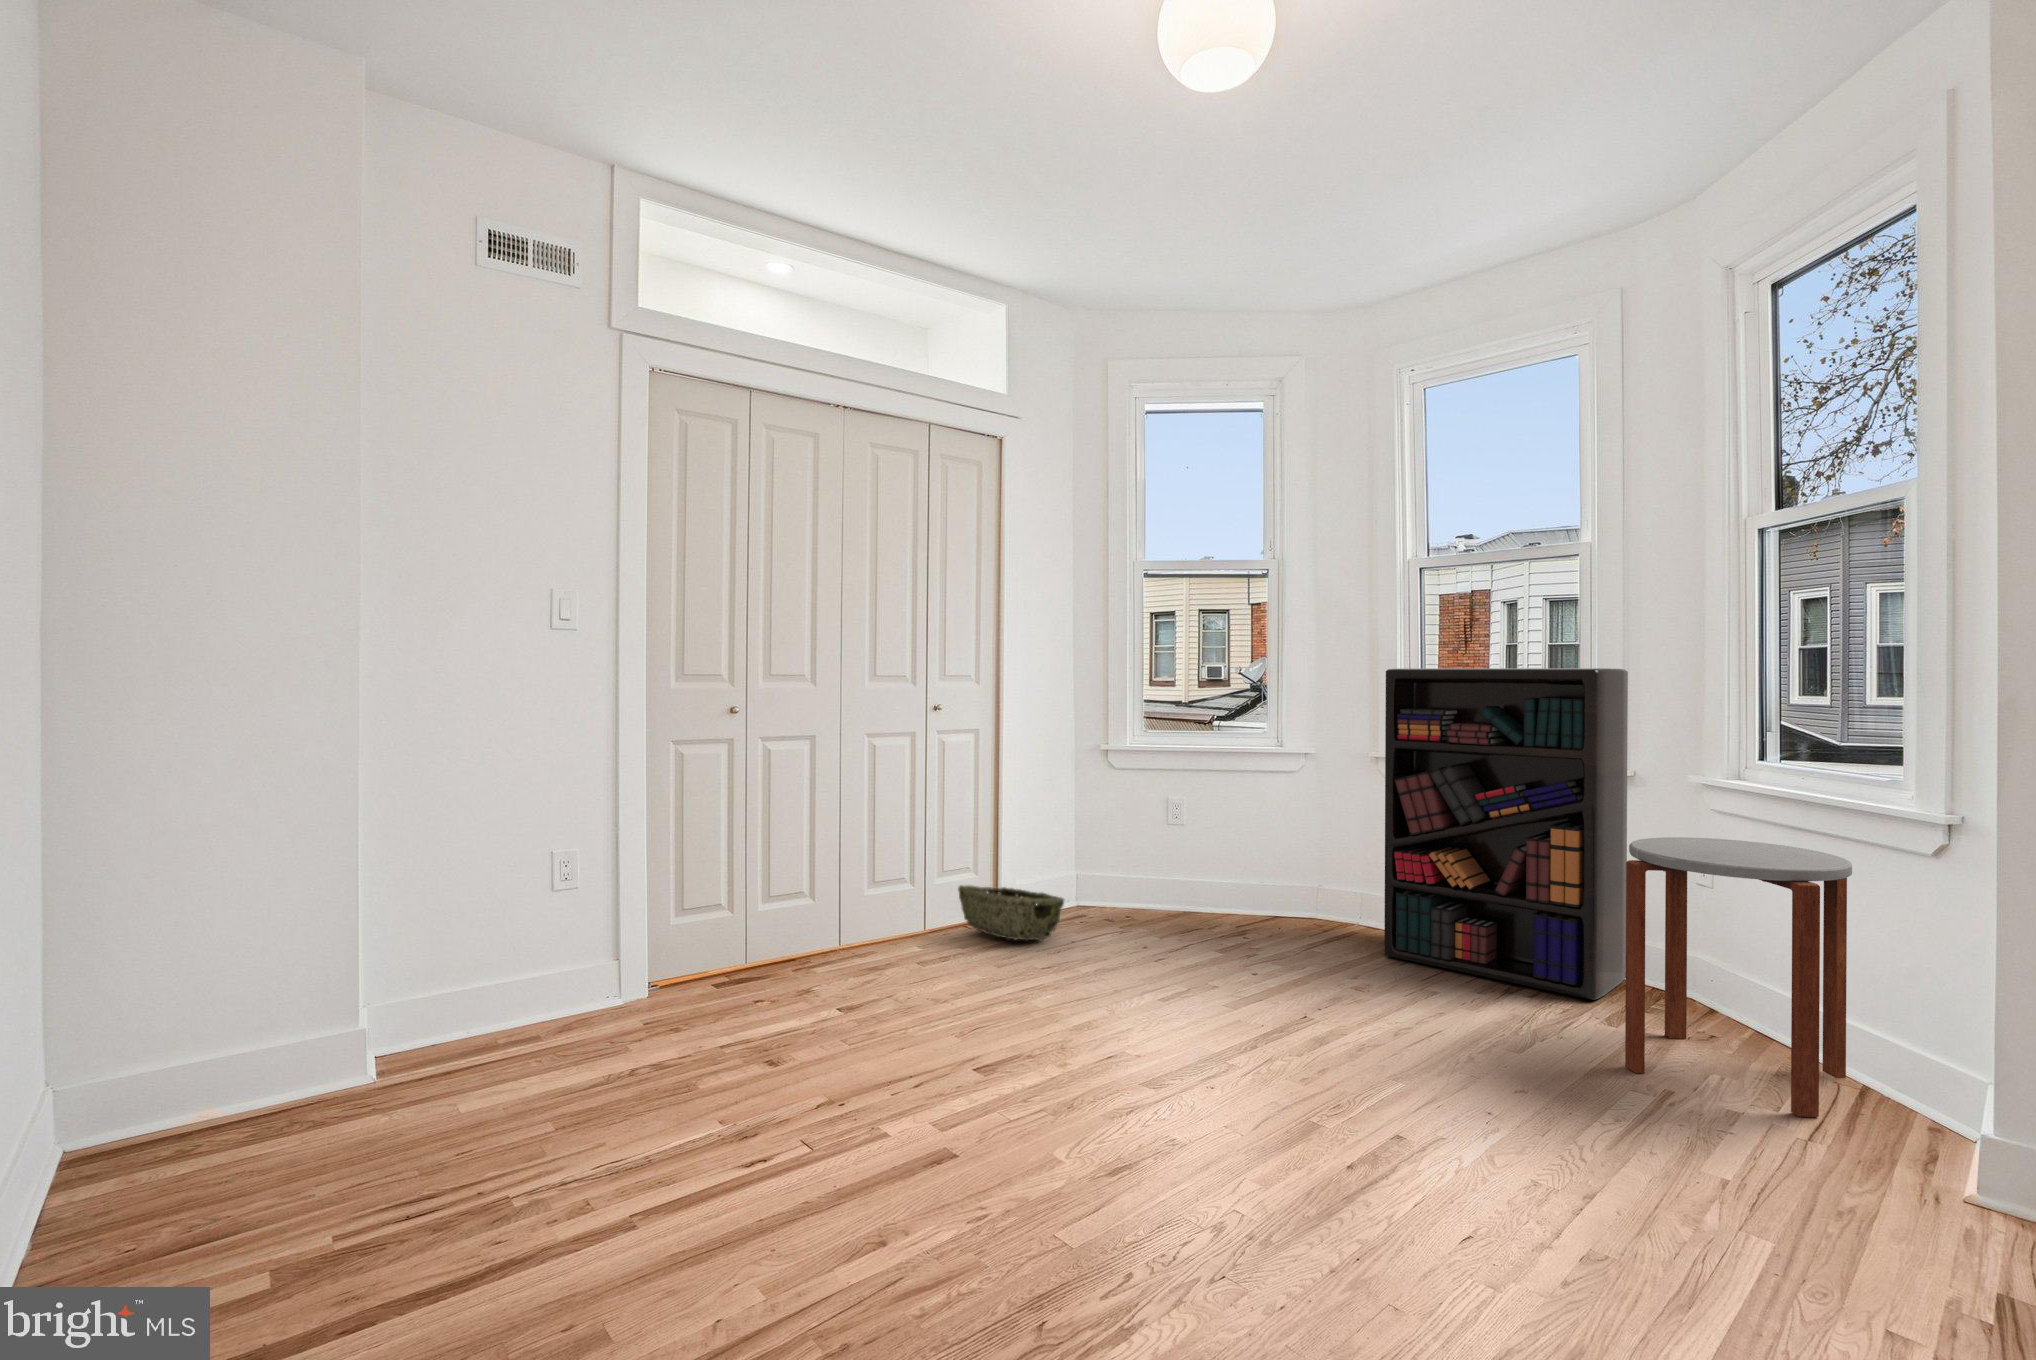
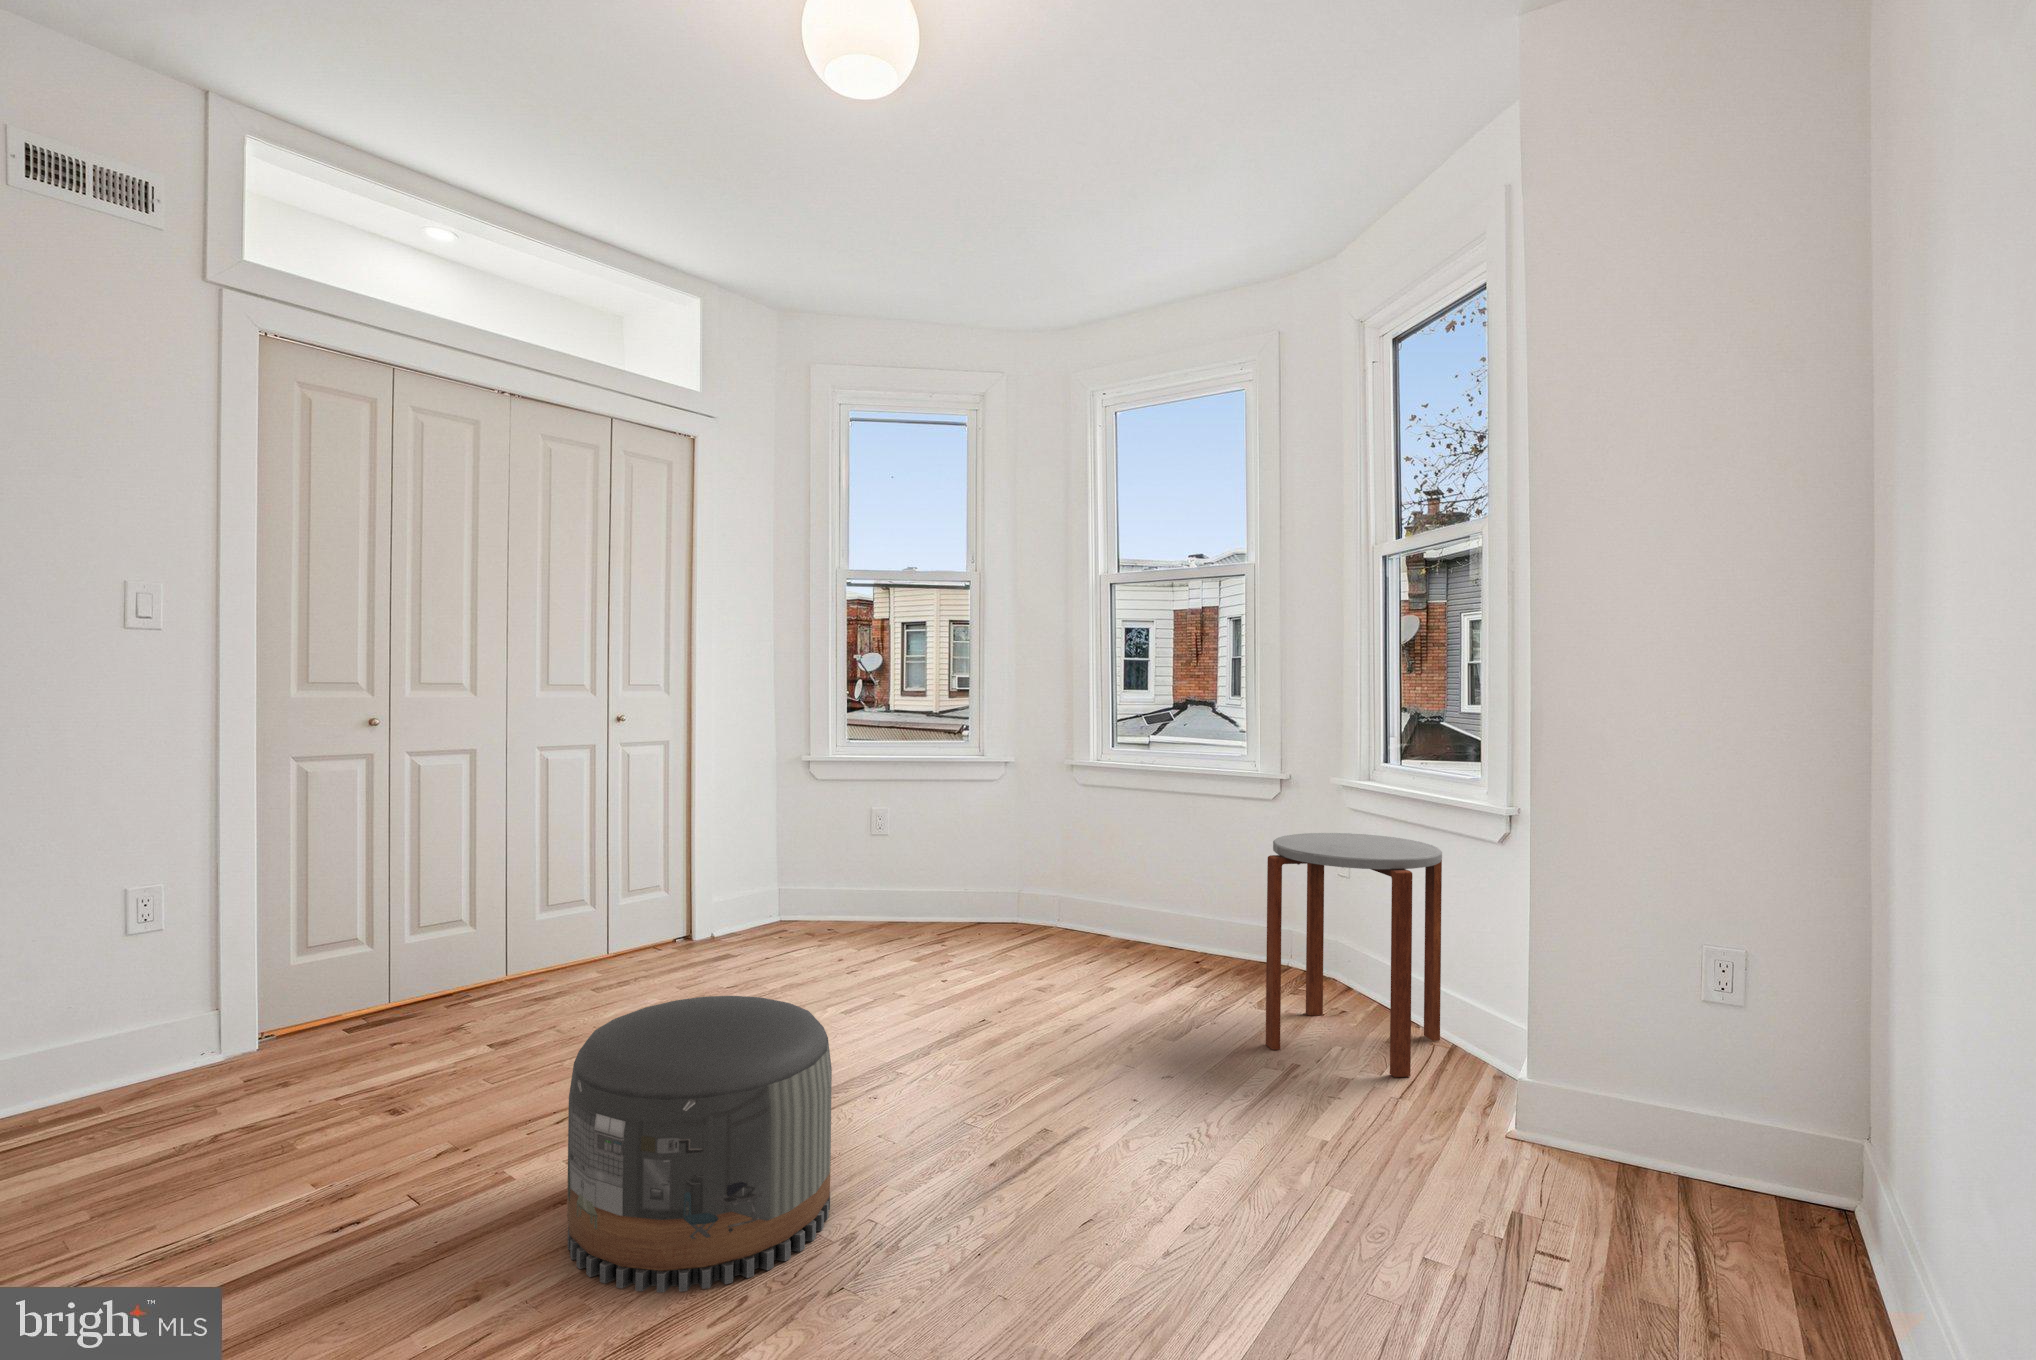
bookshelf: present [1384,668,1628,1000] -> none [1079,678,1289,985]
woven basket: present [958,885,1064,940] -> none [650,904,765,961]
pouf: none [948,978,1192,1261] -> present [567,996,832,1292]

